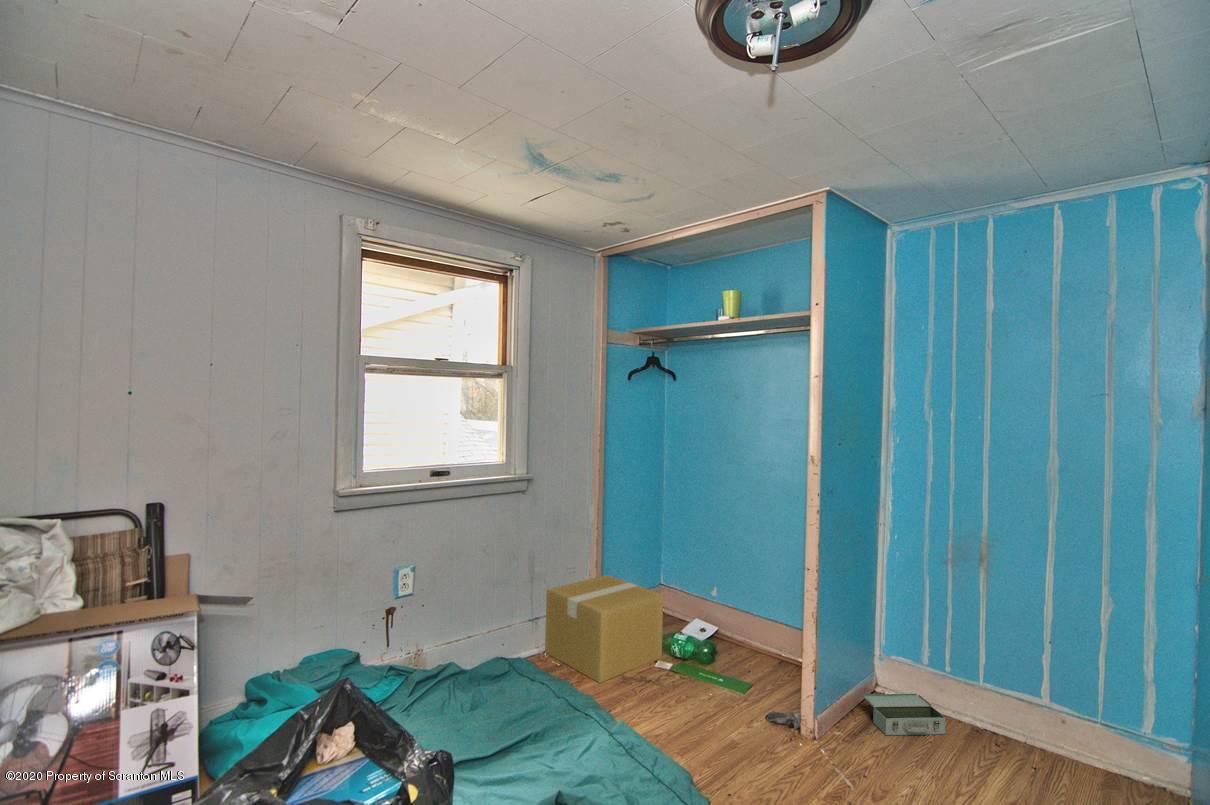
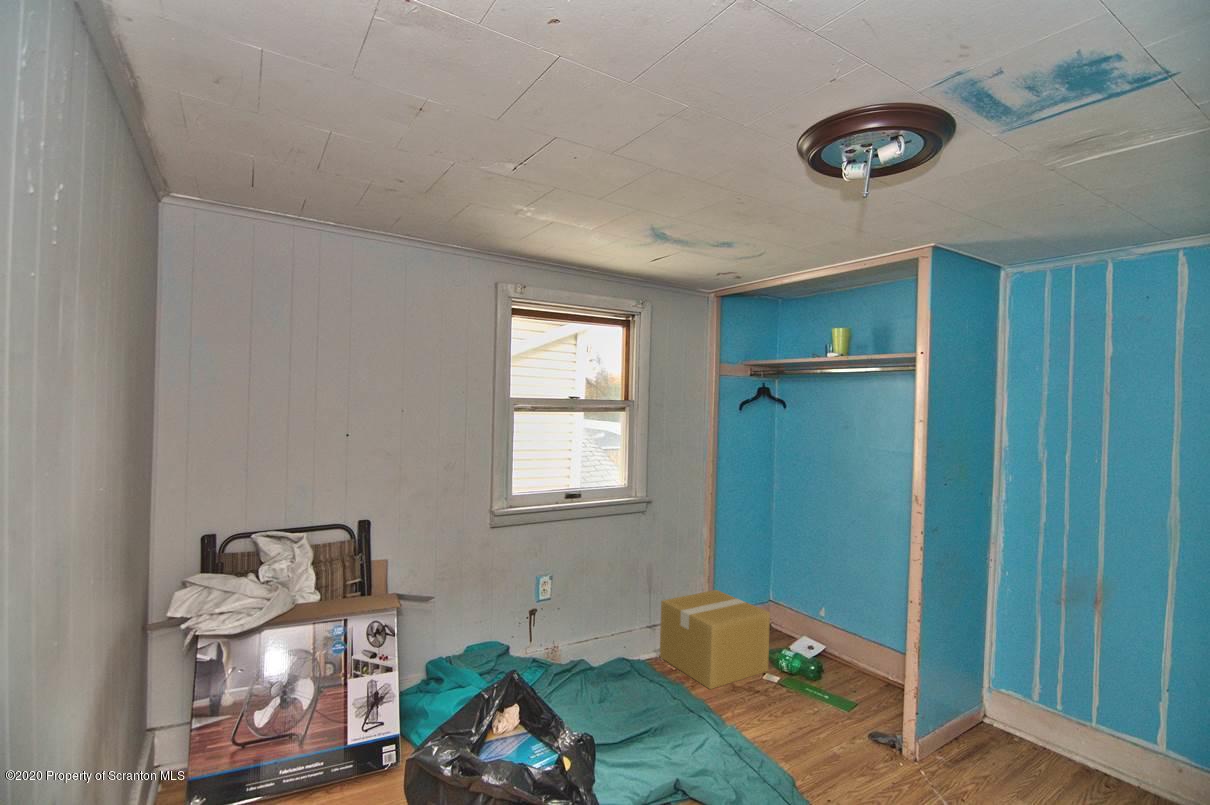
toolbox: present [863,694,945,735] -> none [968,724,1055,771]

